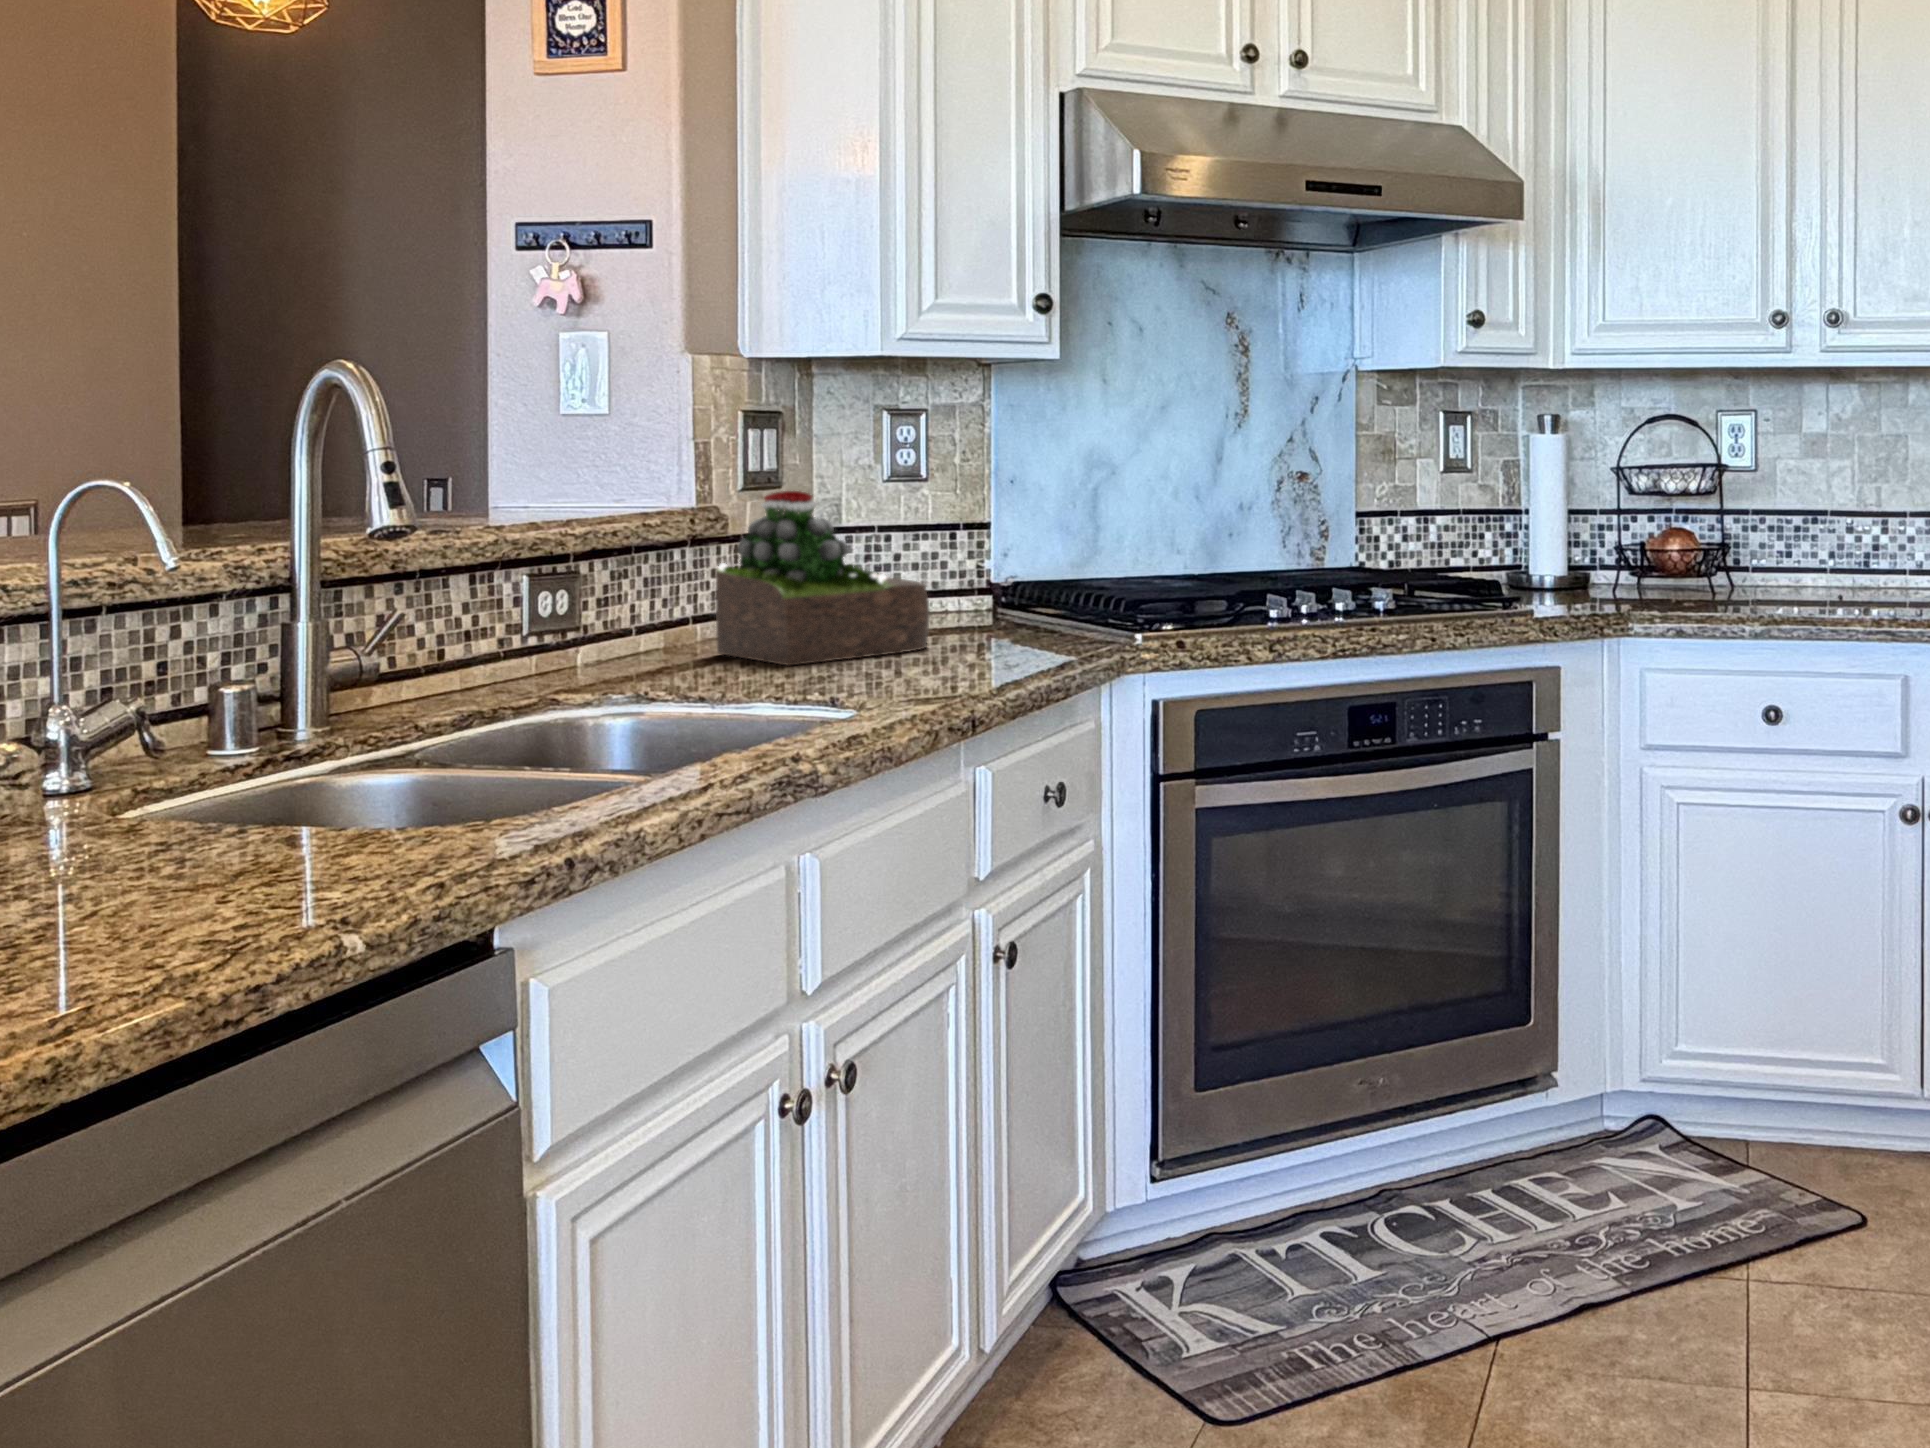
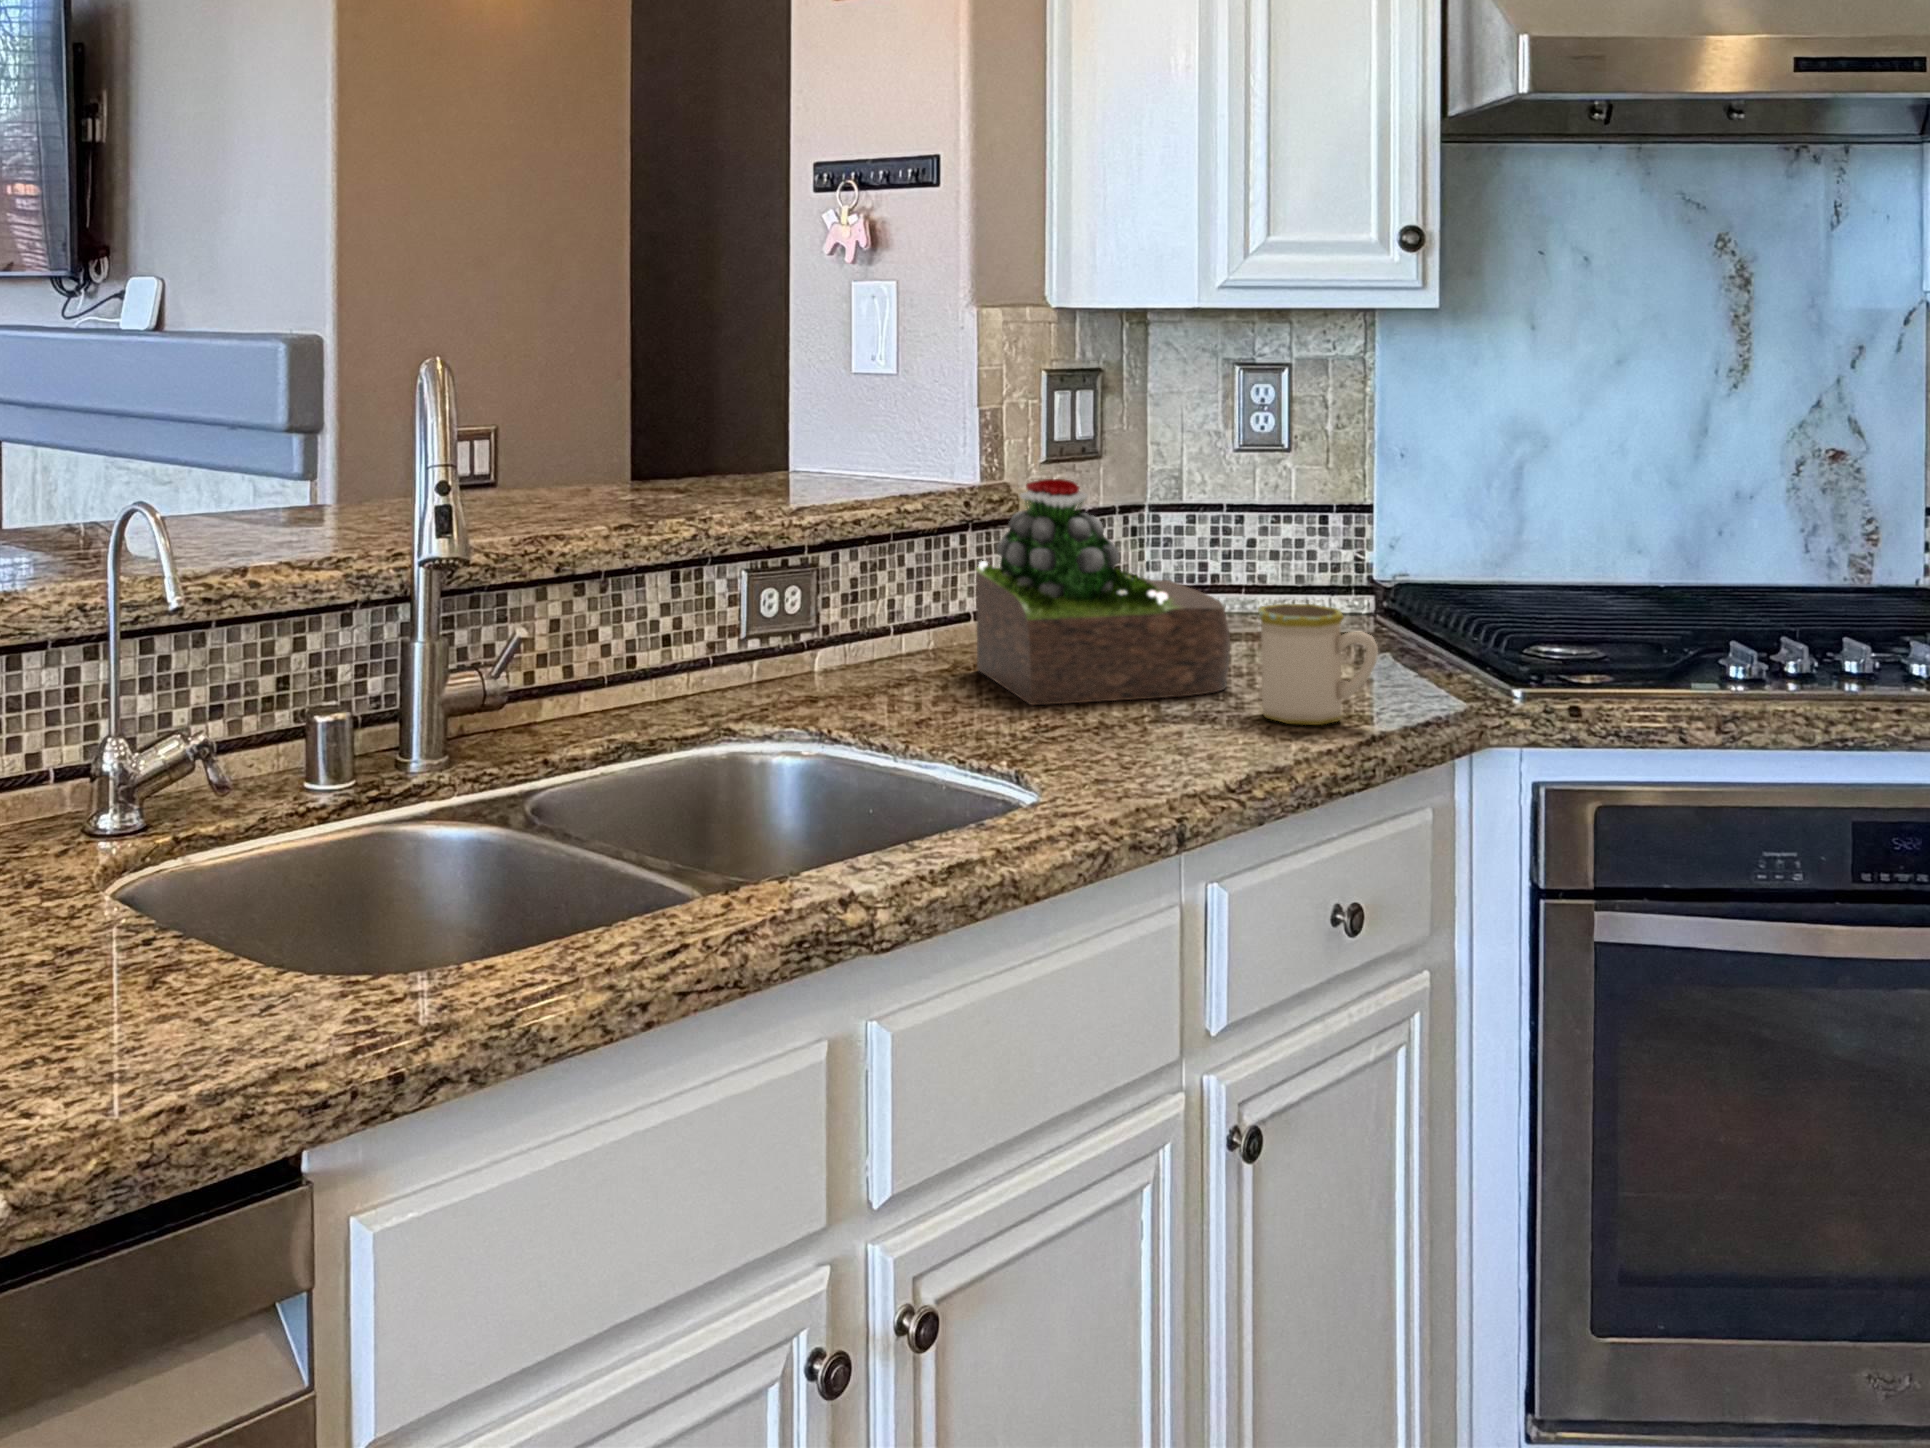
mug: none [963,572,1051,657] -> present [1258,604,1378,725]

